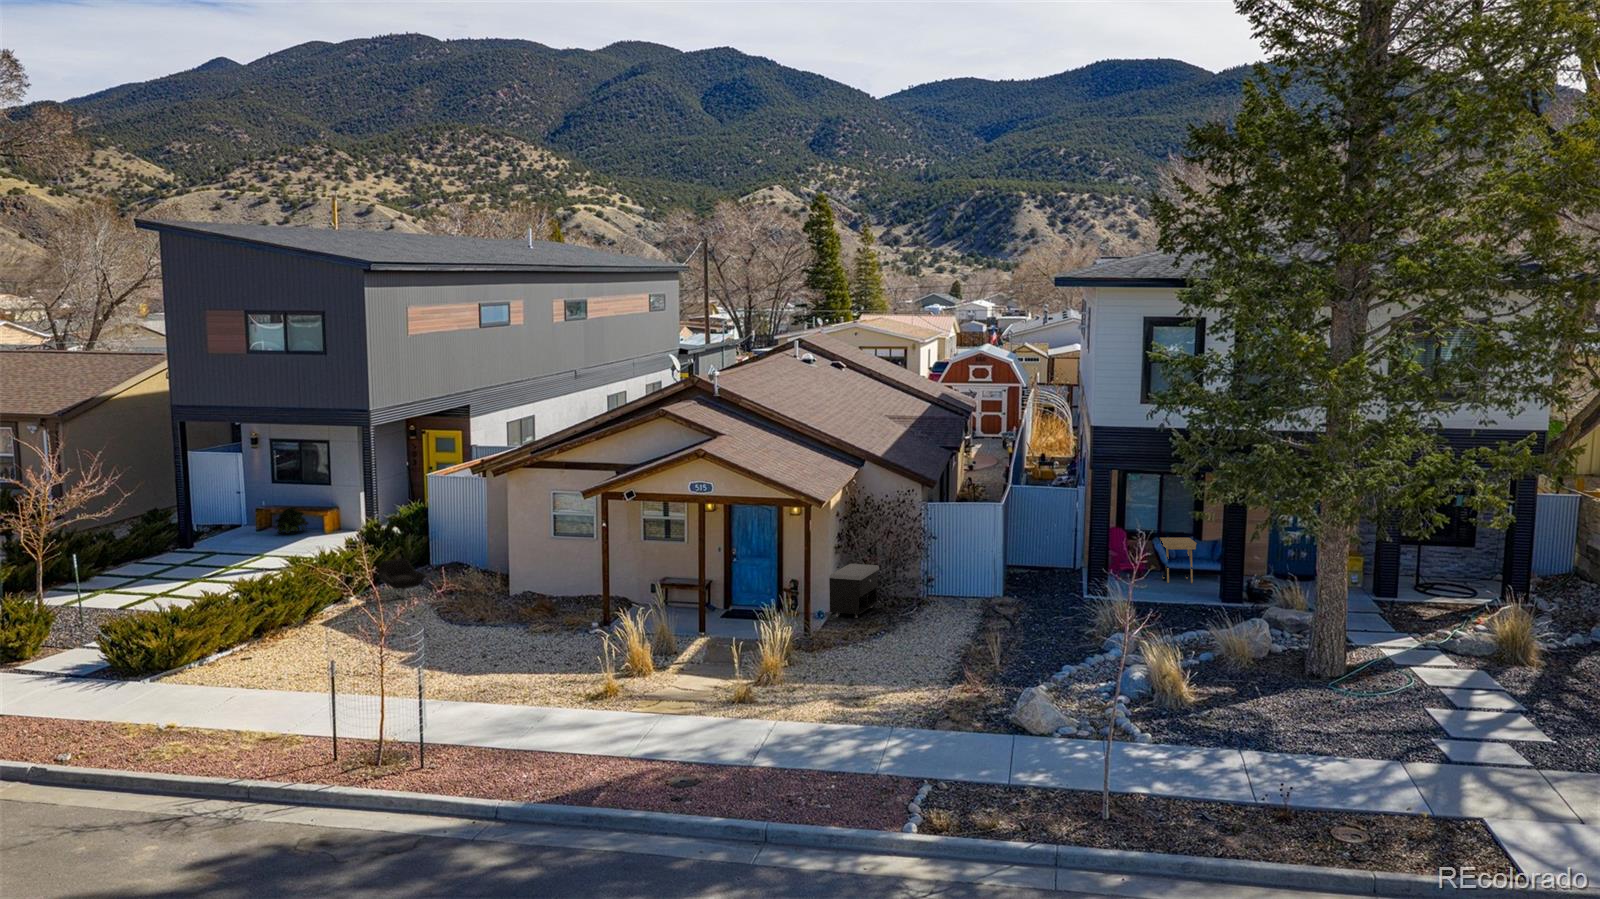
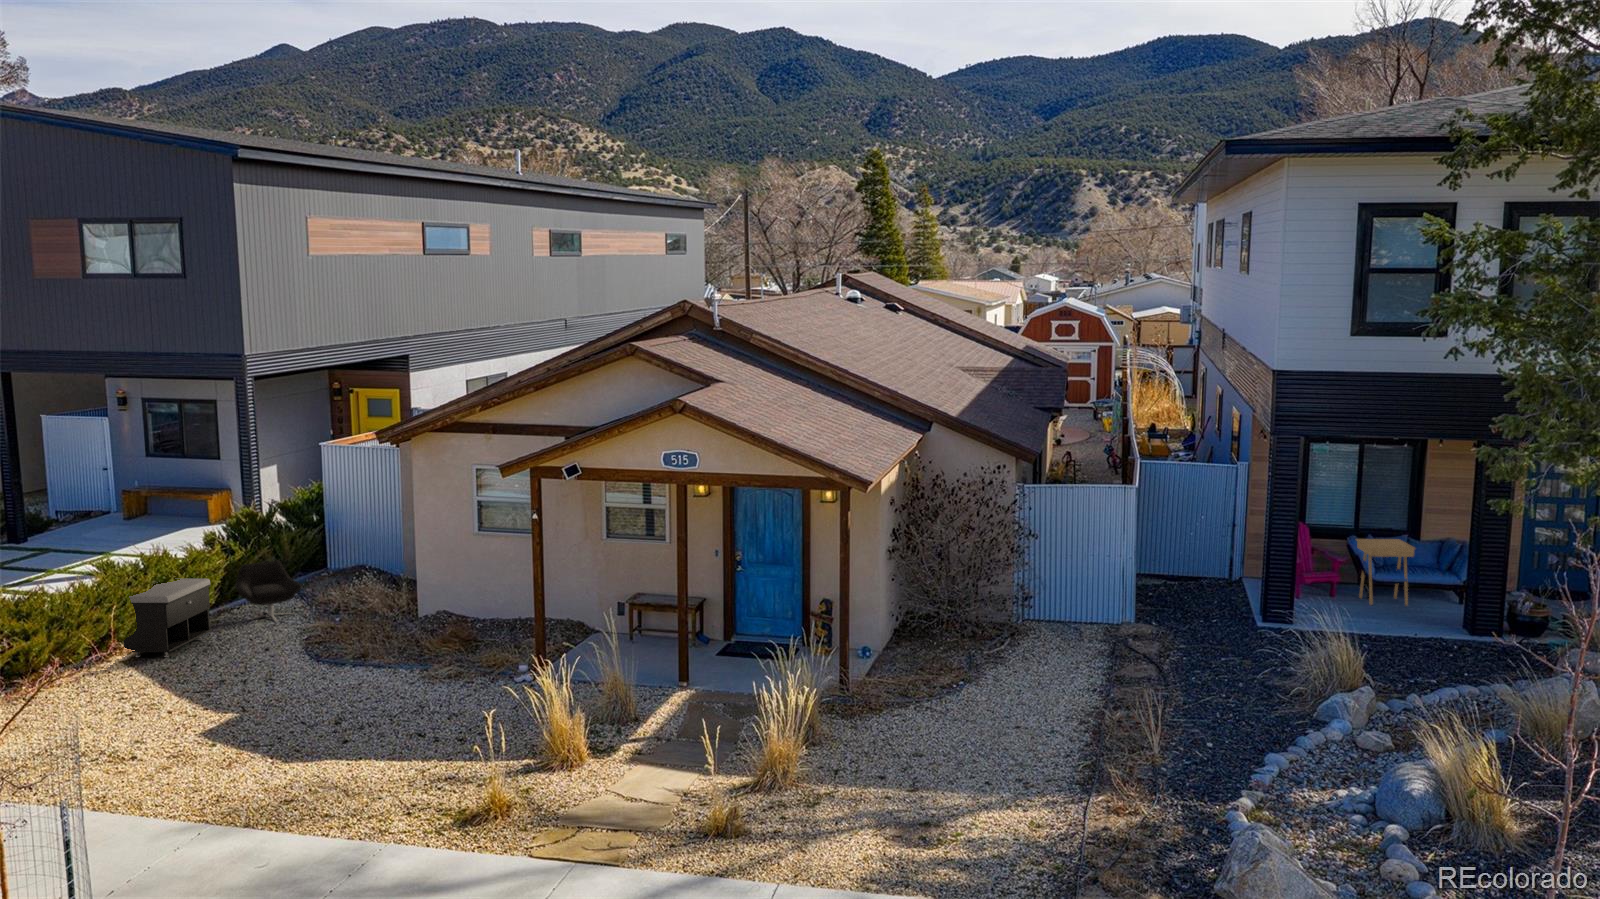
potted plant: present [275,507,308,534] -> none [145,487,192,523]
storage bench: present [829,564,879,618] -> present [124,578,212,657]

